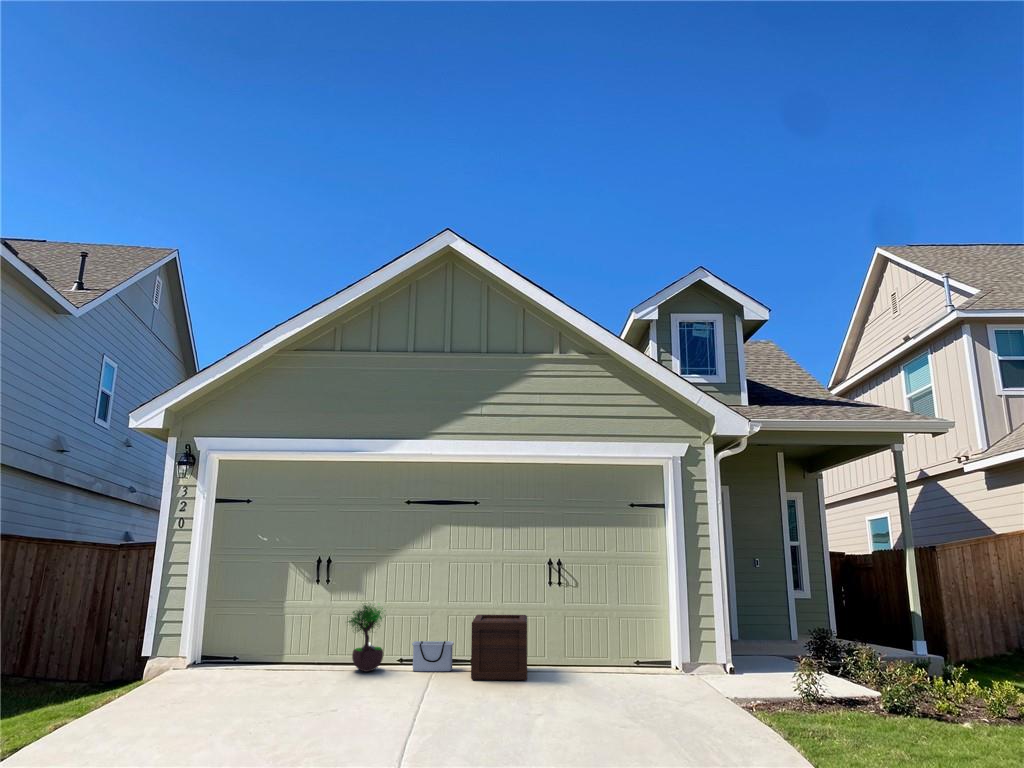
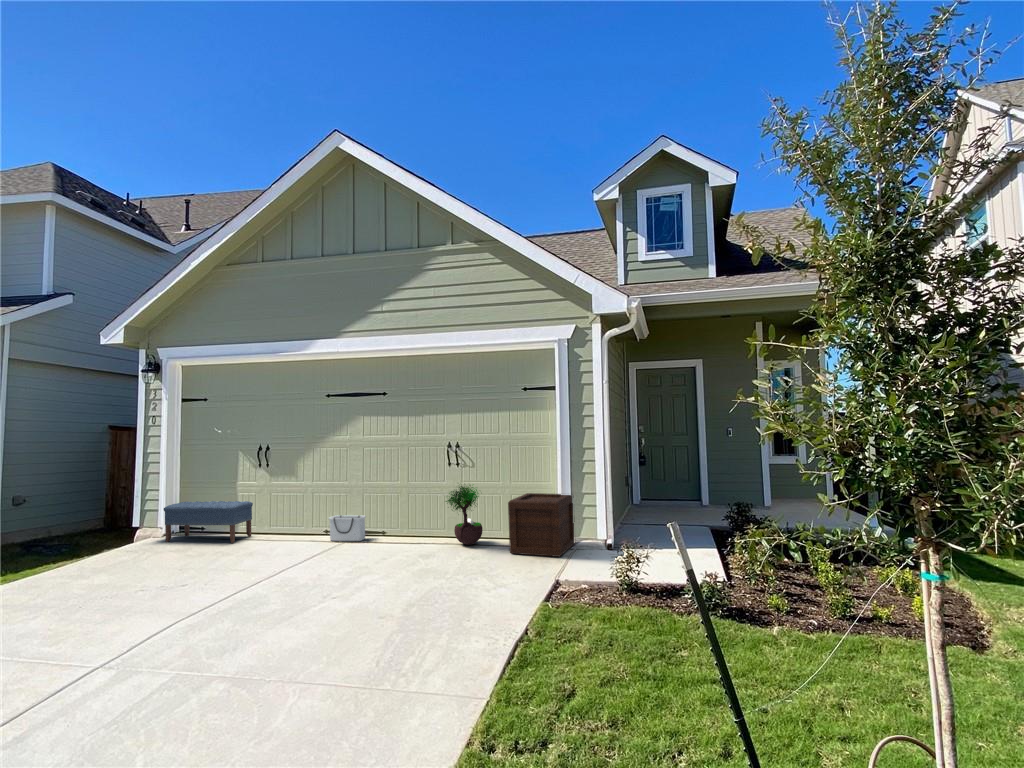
potted tree: present [348,605,383,672] -> present [446,485,483,545]
wooden crate: present [471,615,527,680] -> present [508,493,575,557]
bench: none [200,624,308,676] -> present [164,501,253,543]

